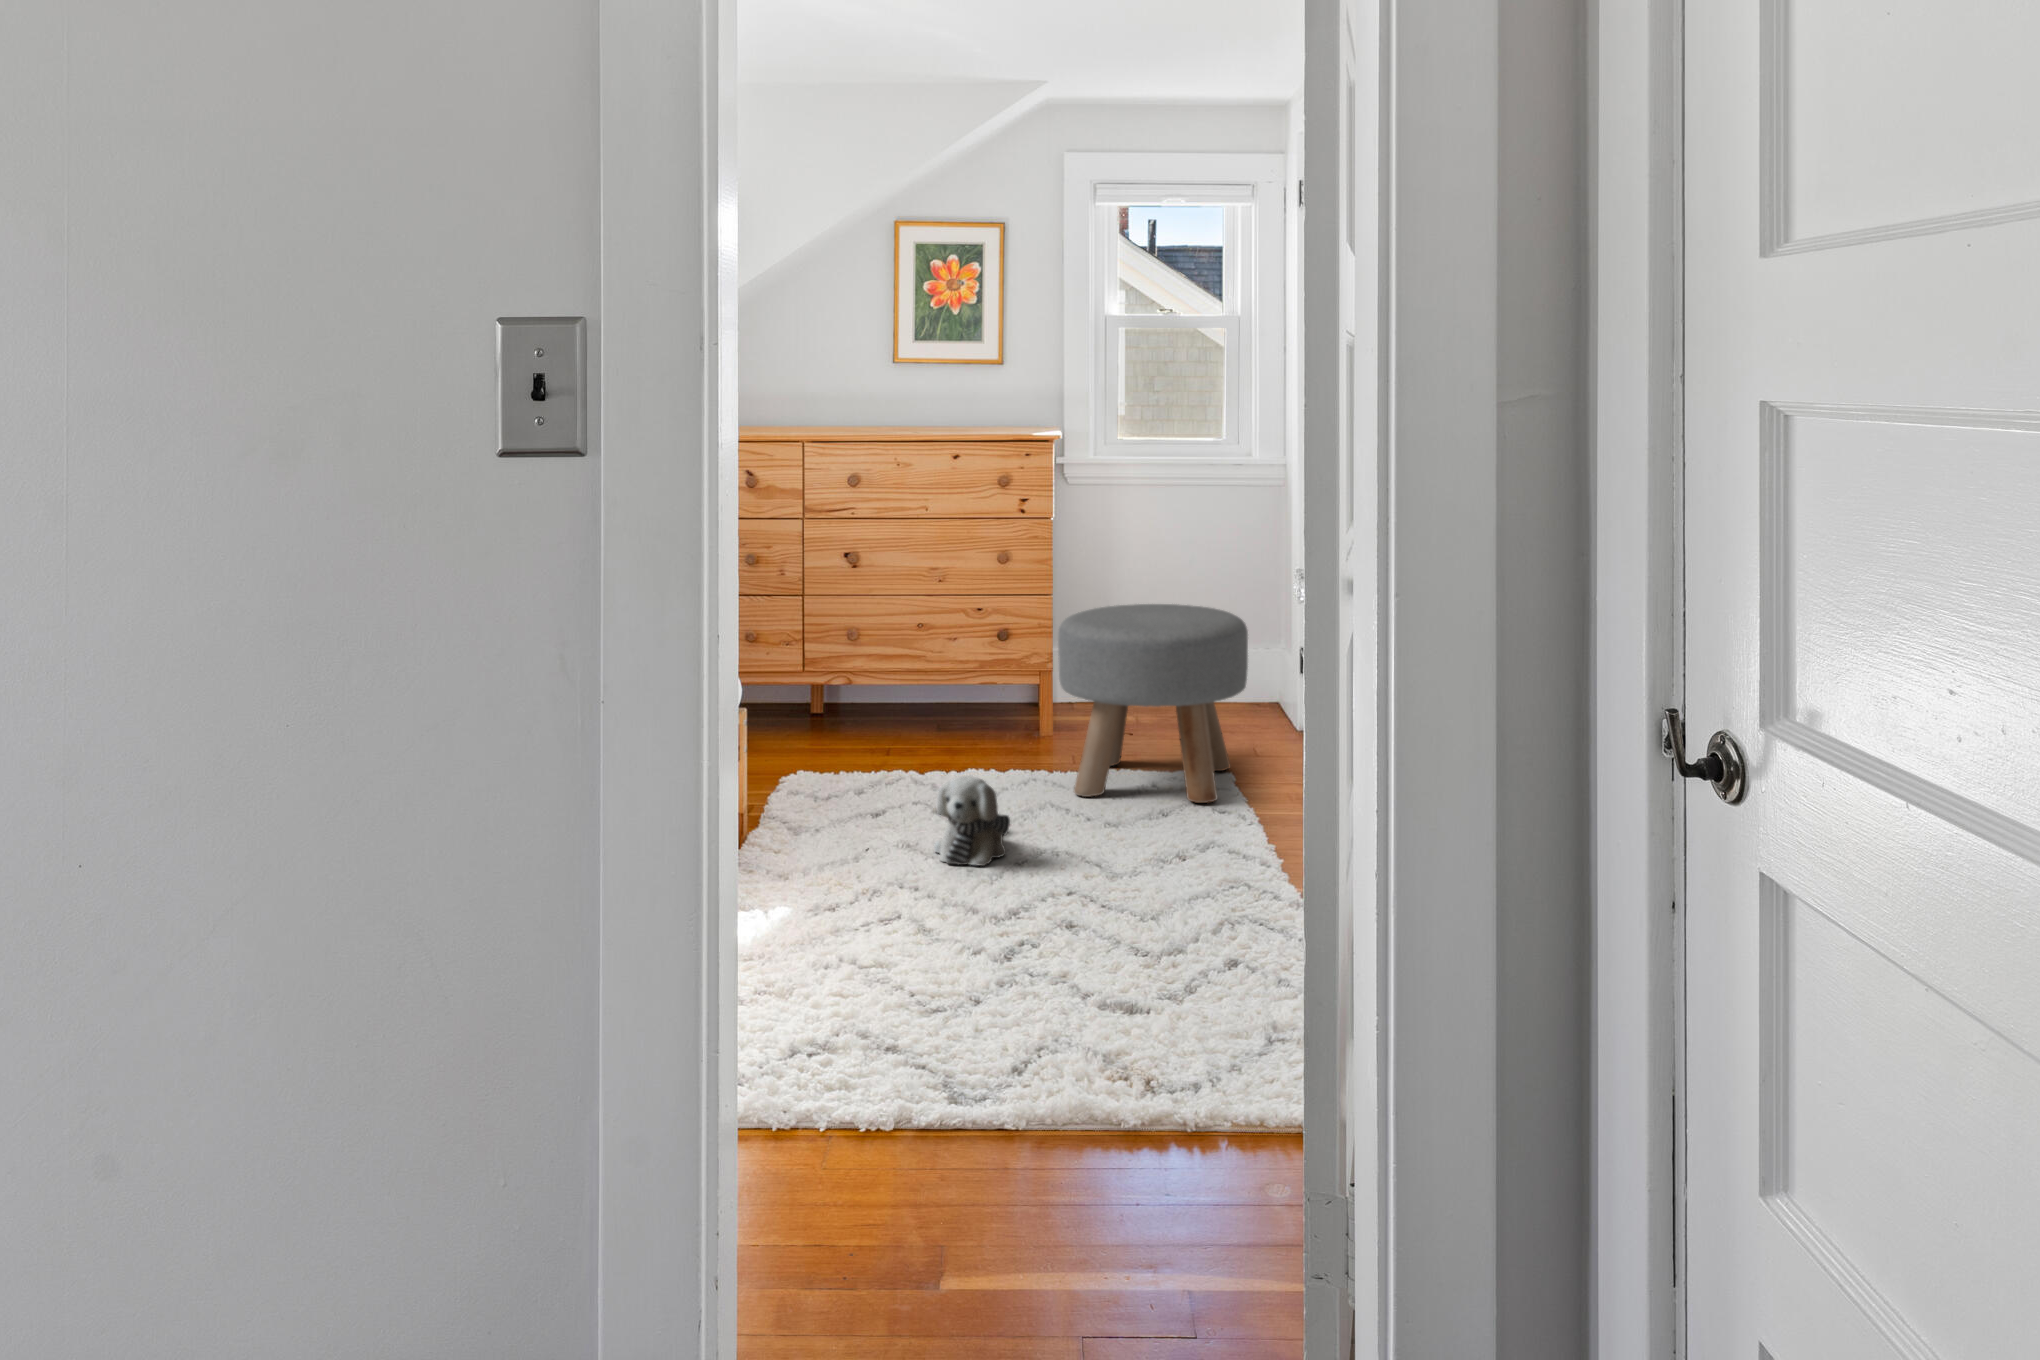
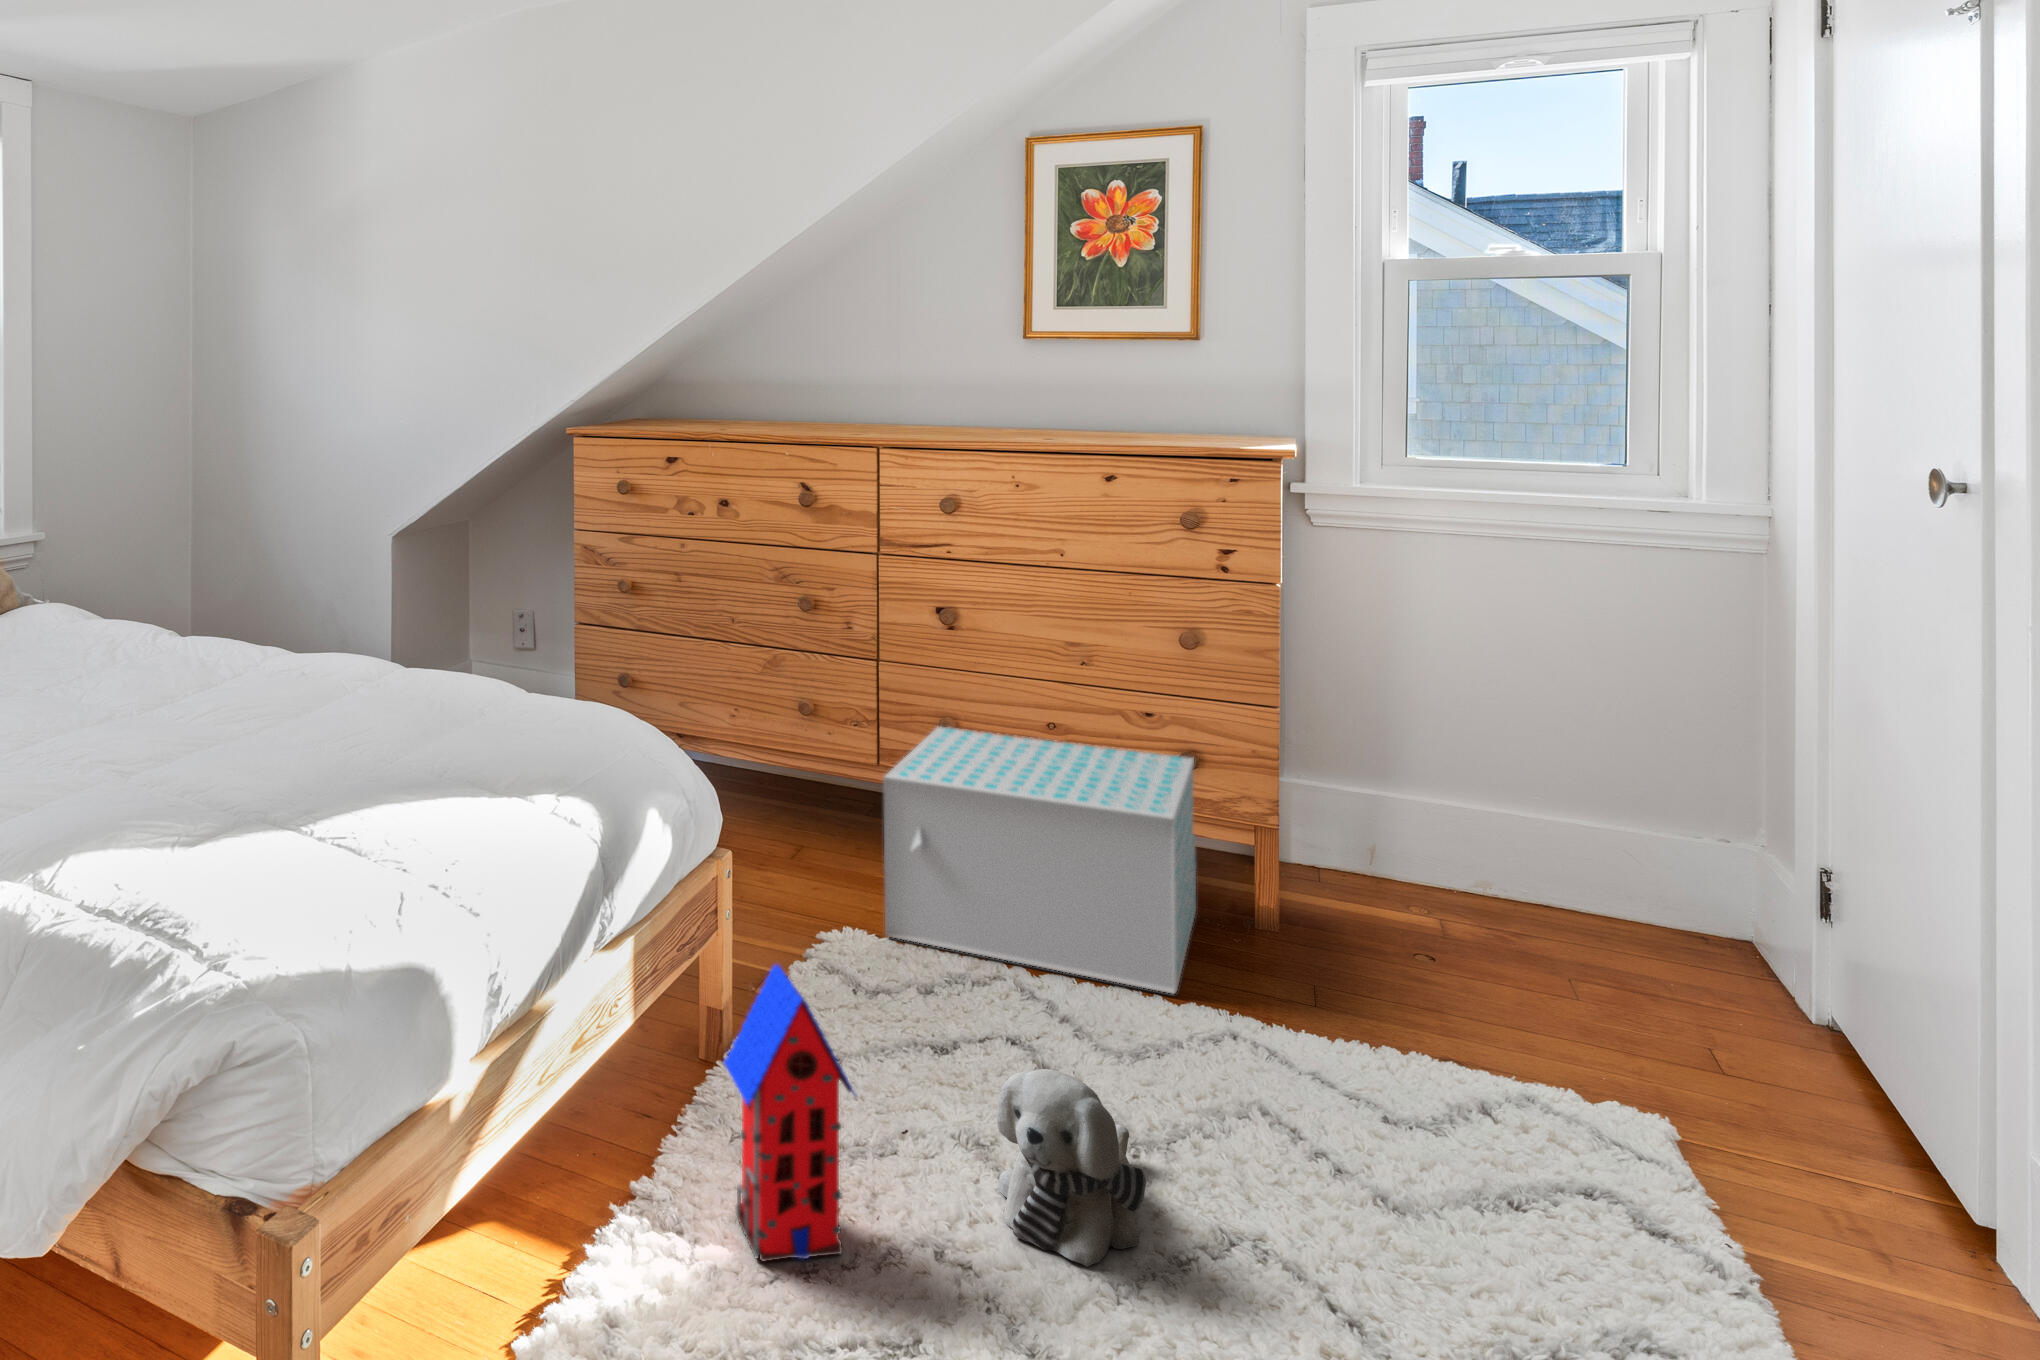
ottoman: present [1058,604,1248,803] -> none [1274,749,1708,1200]
storage box: none [827,634,1007,768] -> present [883,726,1196,994]
toy house: none [795,740,872,896] -> present [724,965,855,1261]

